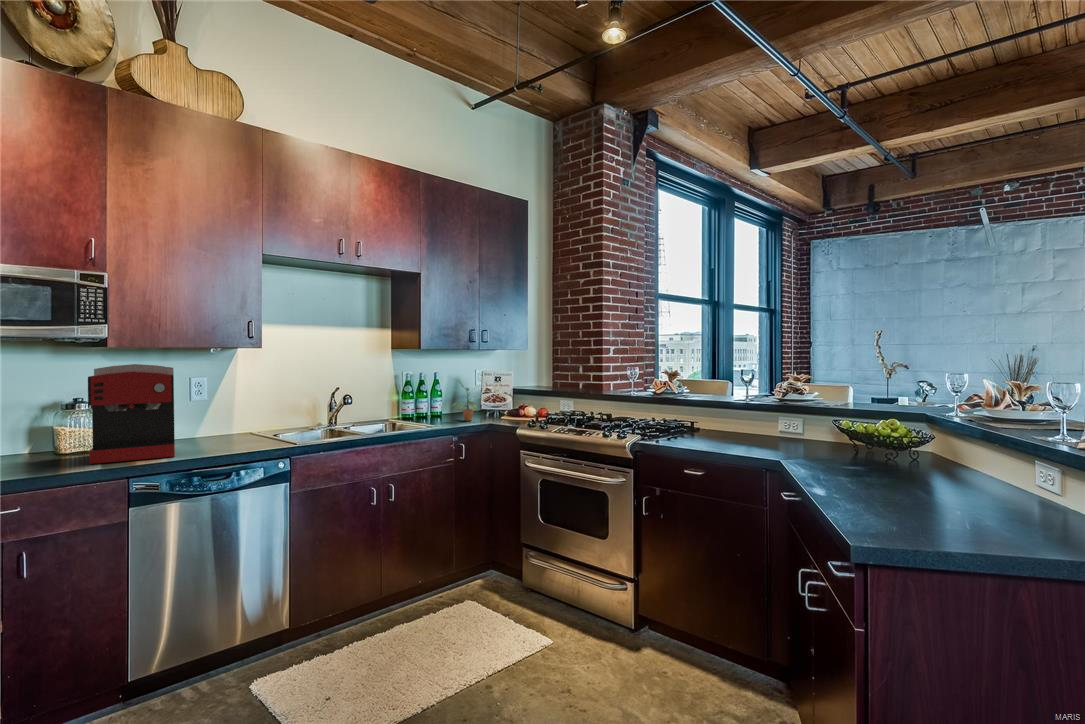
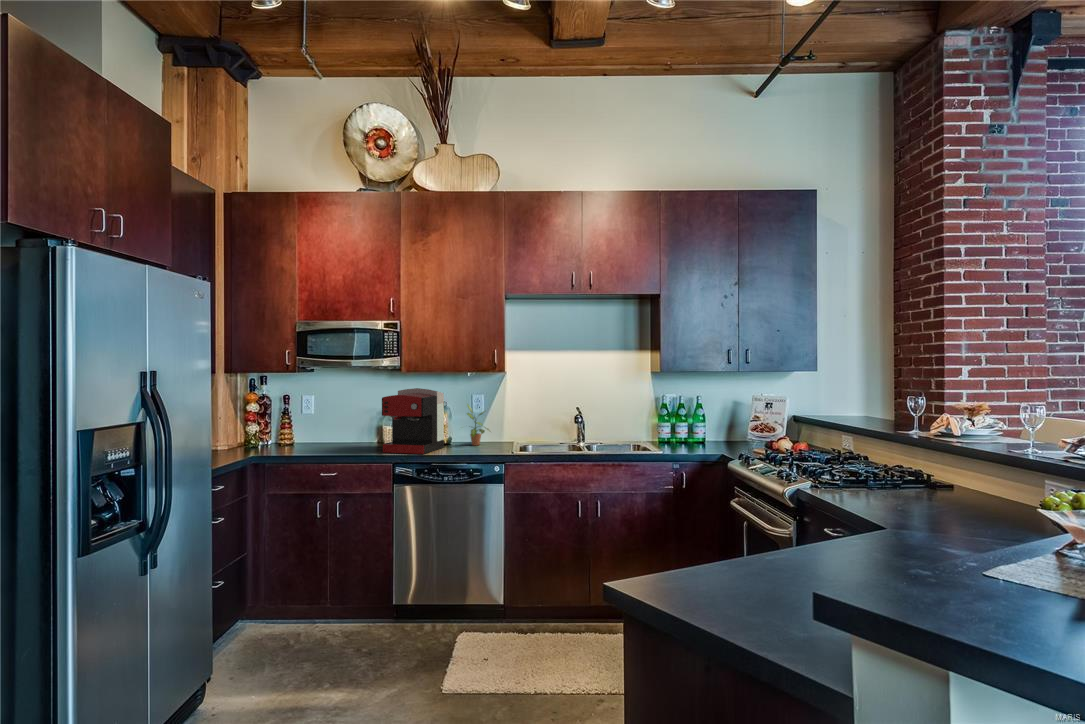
potted plant: present [451,382,478,421] -> present [467,404,489,446]

